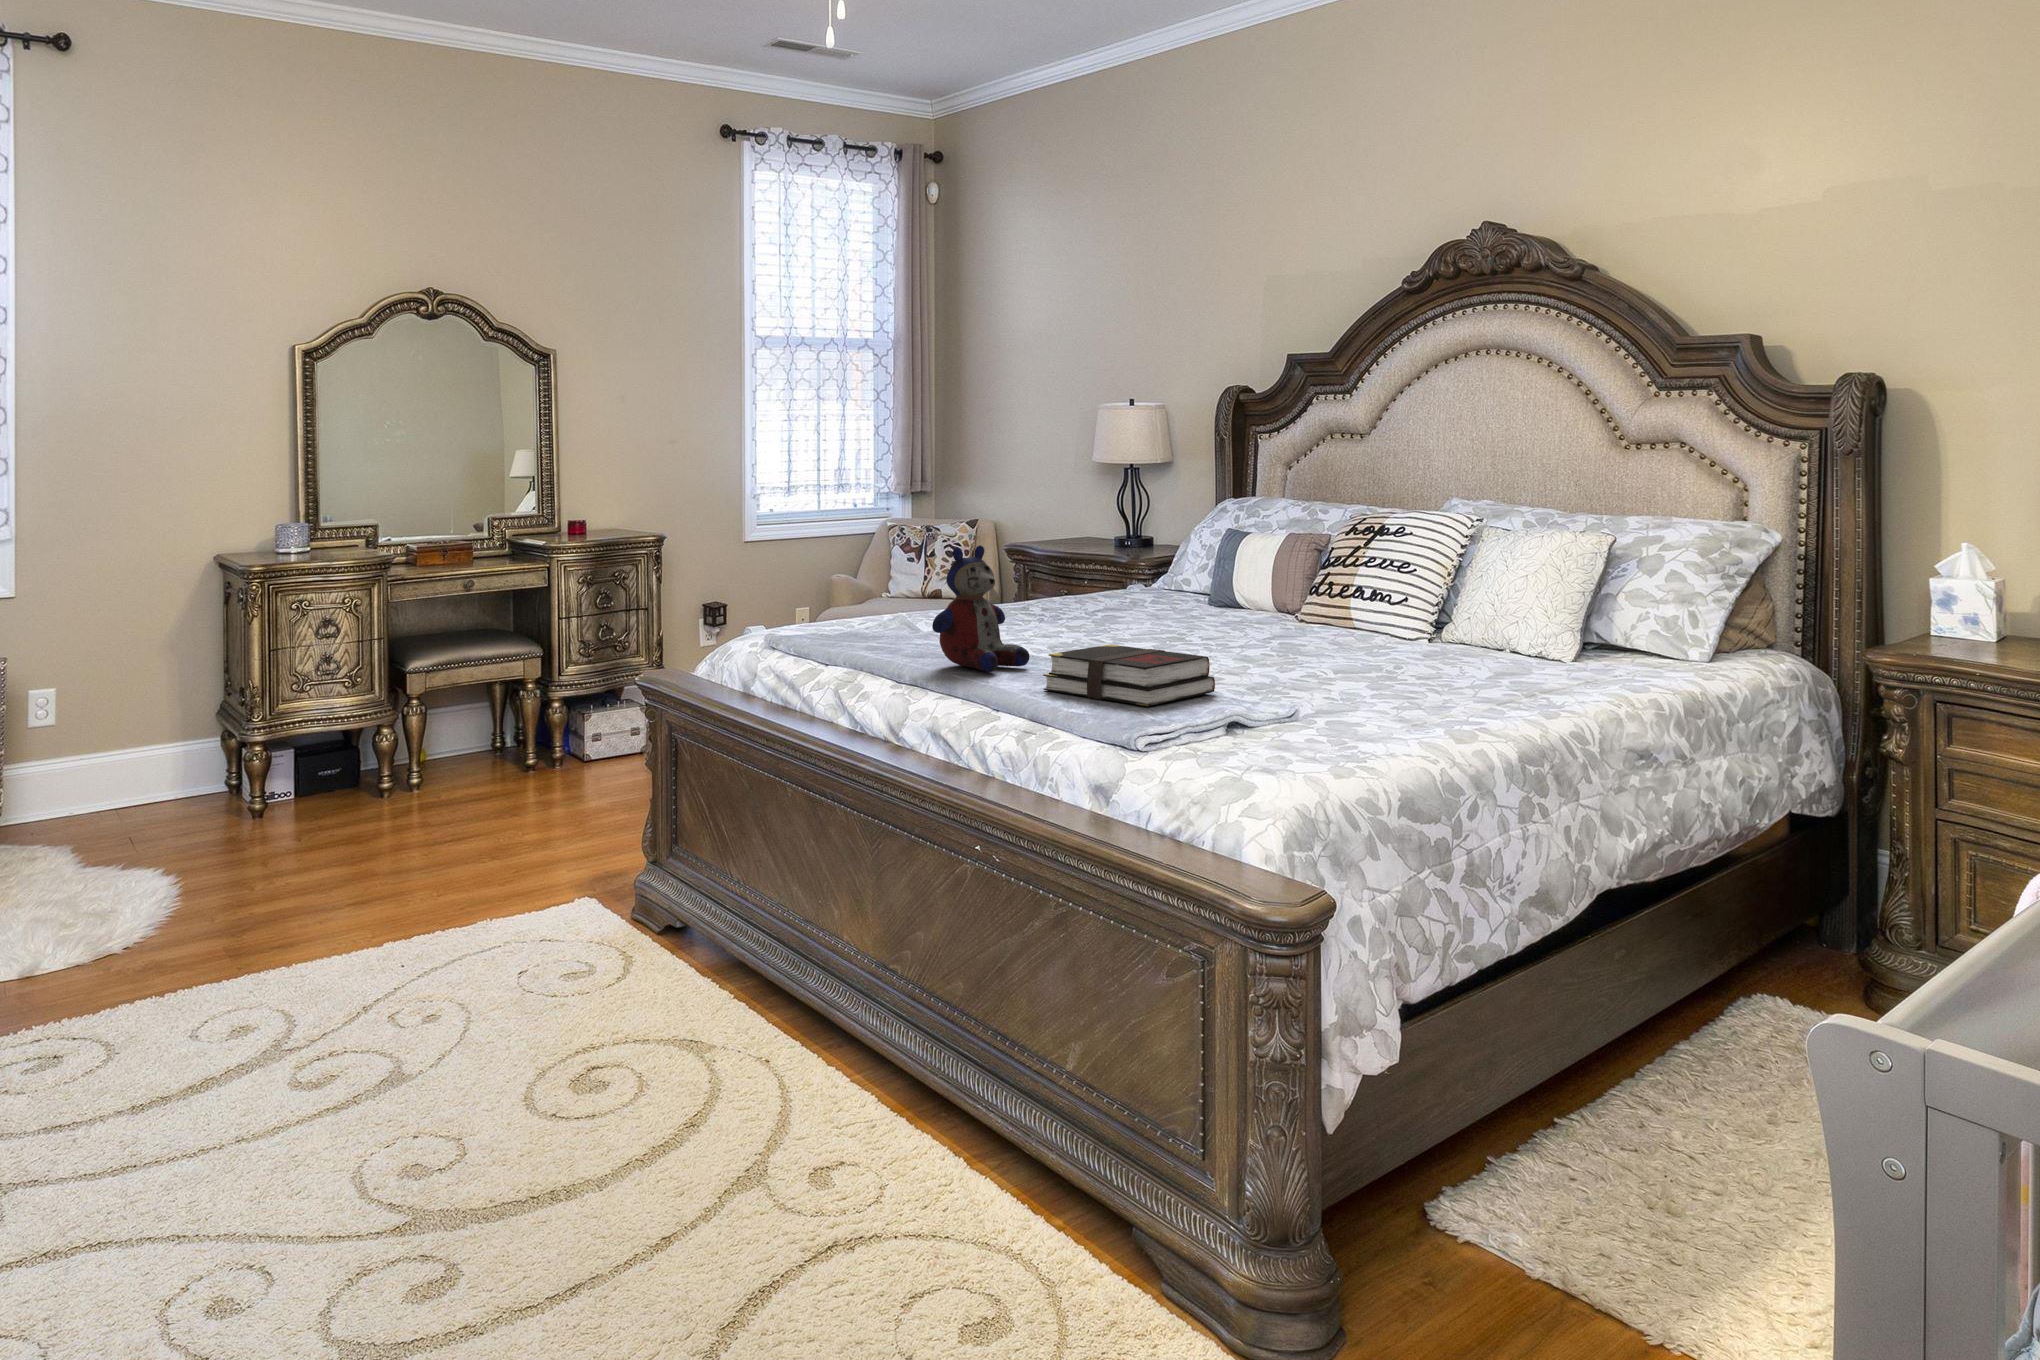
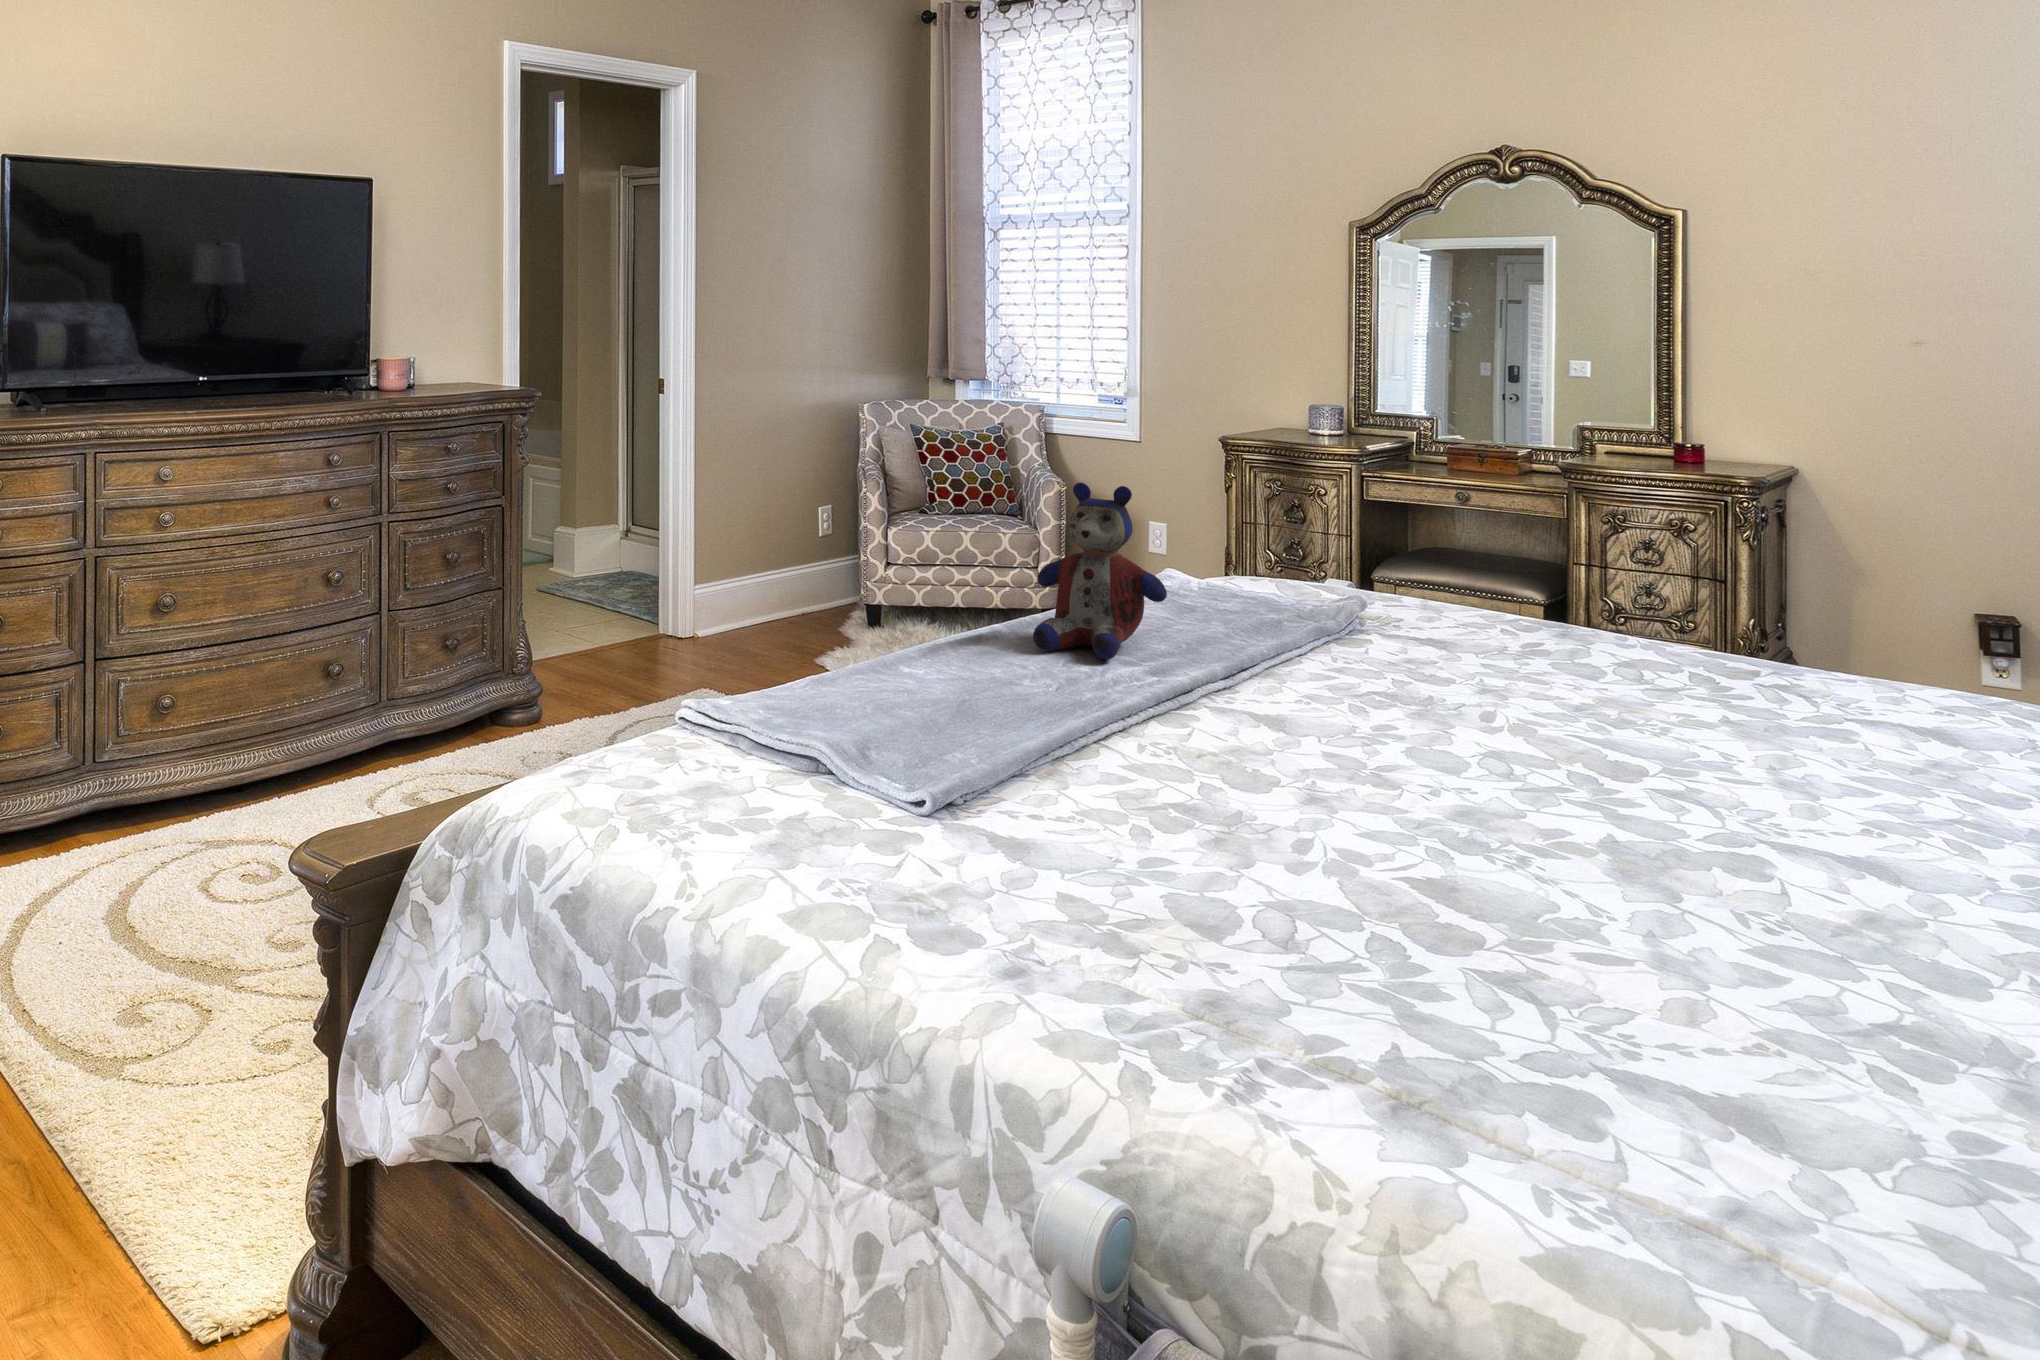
book: present [1043,645,1215,706] -> none [841,628,1066,741]

